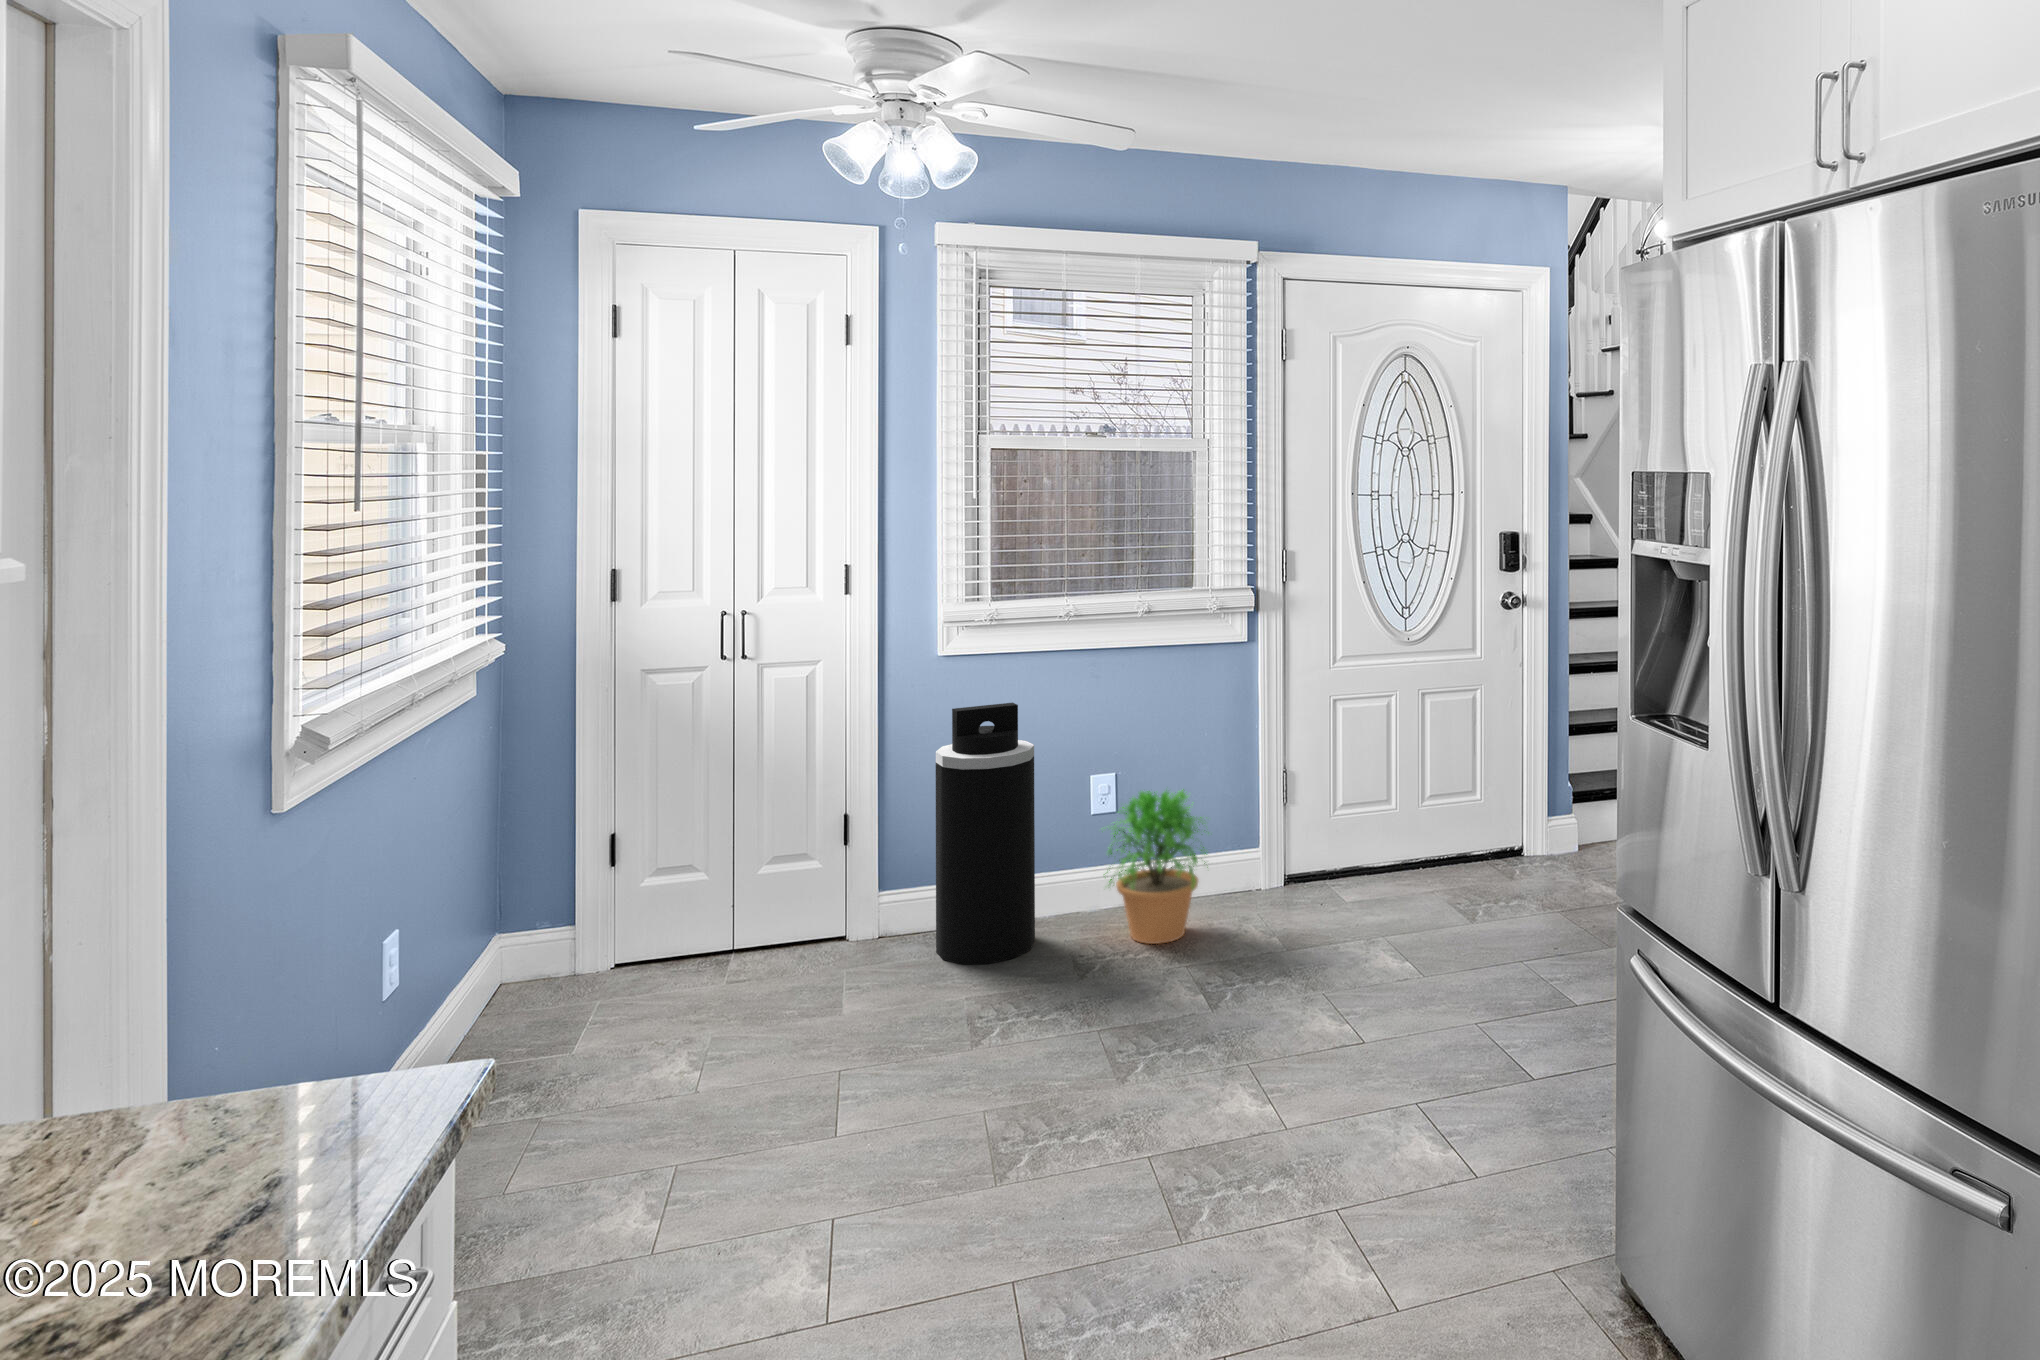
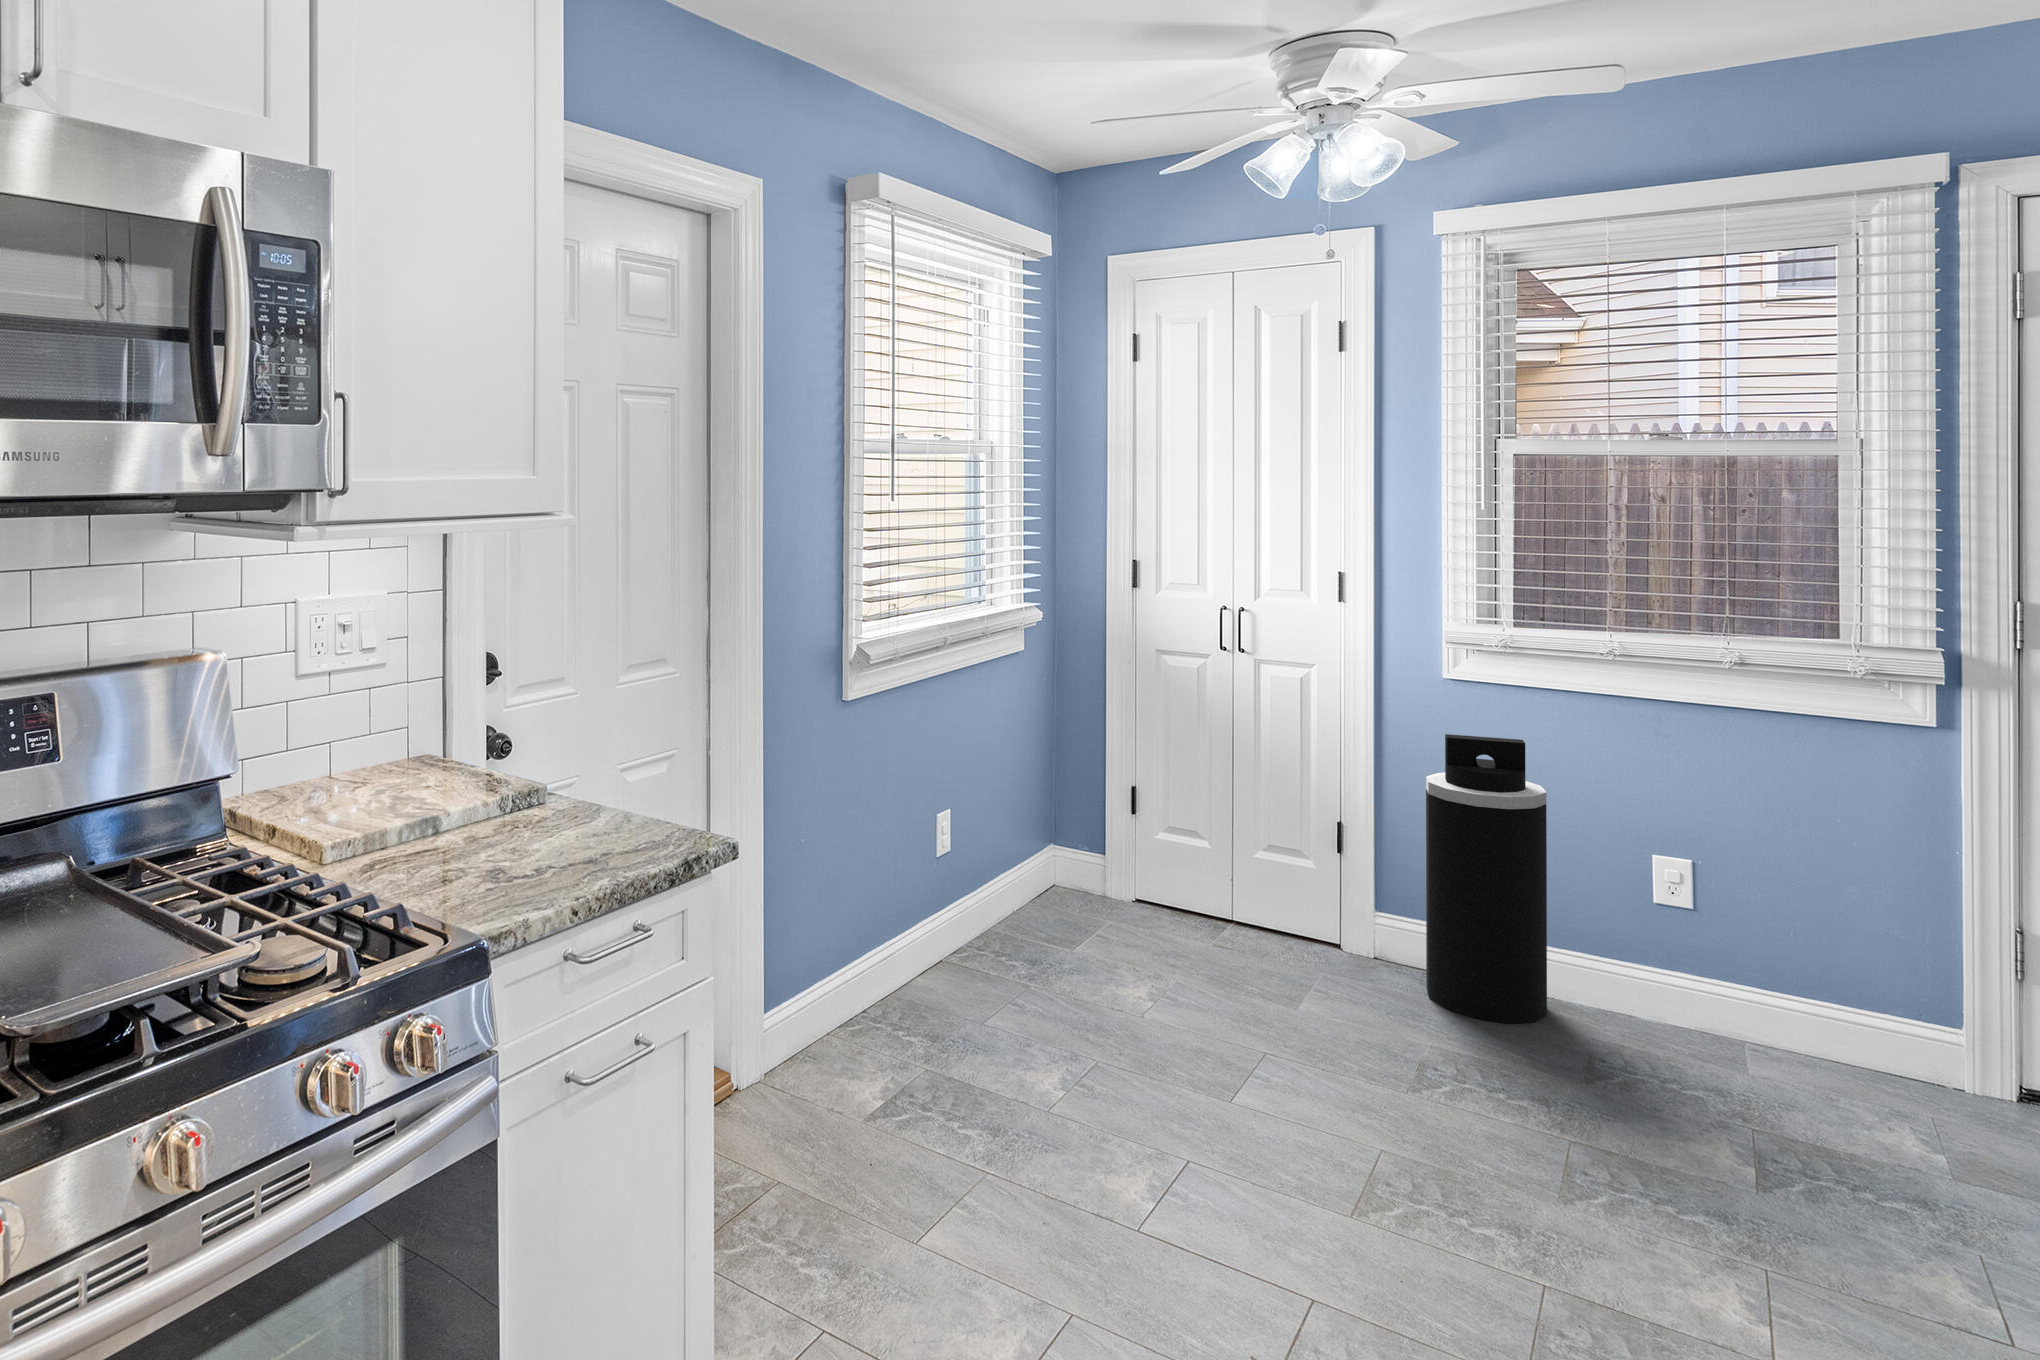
potted plant: present [1104,789,1208,944] -> none [1636,876,1808,1078]

